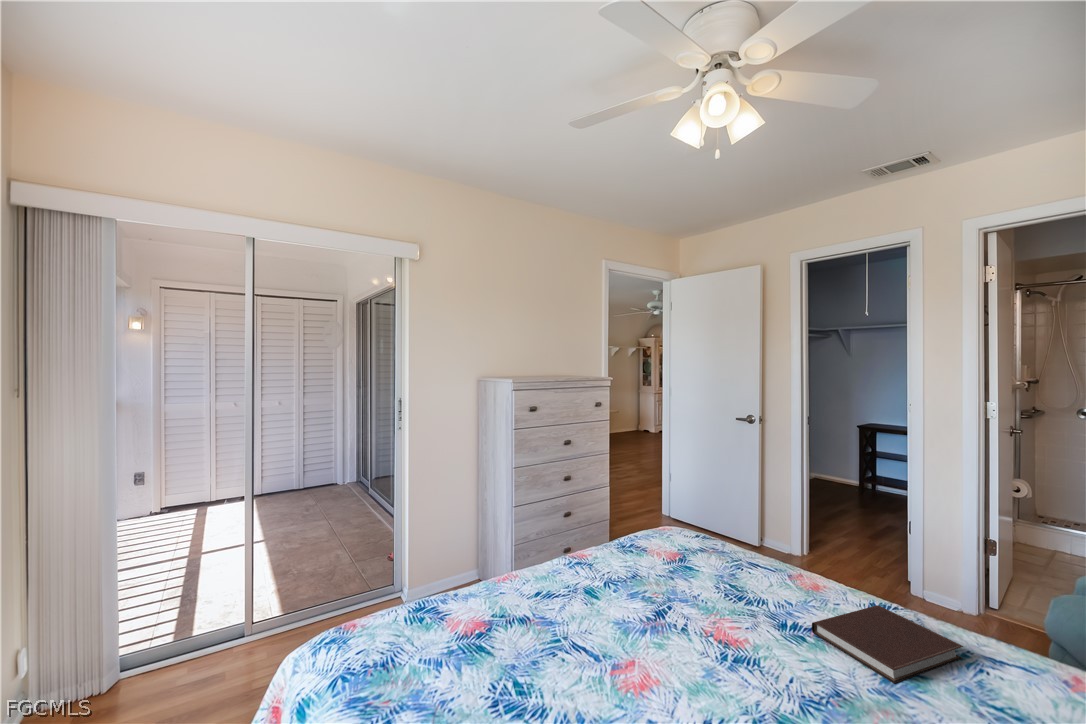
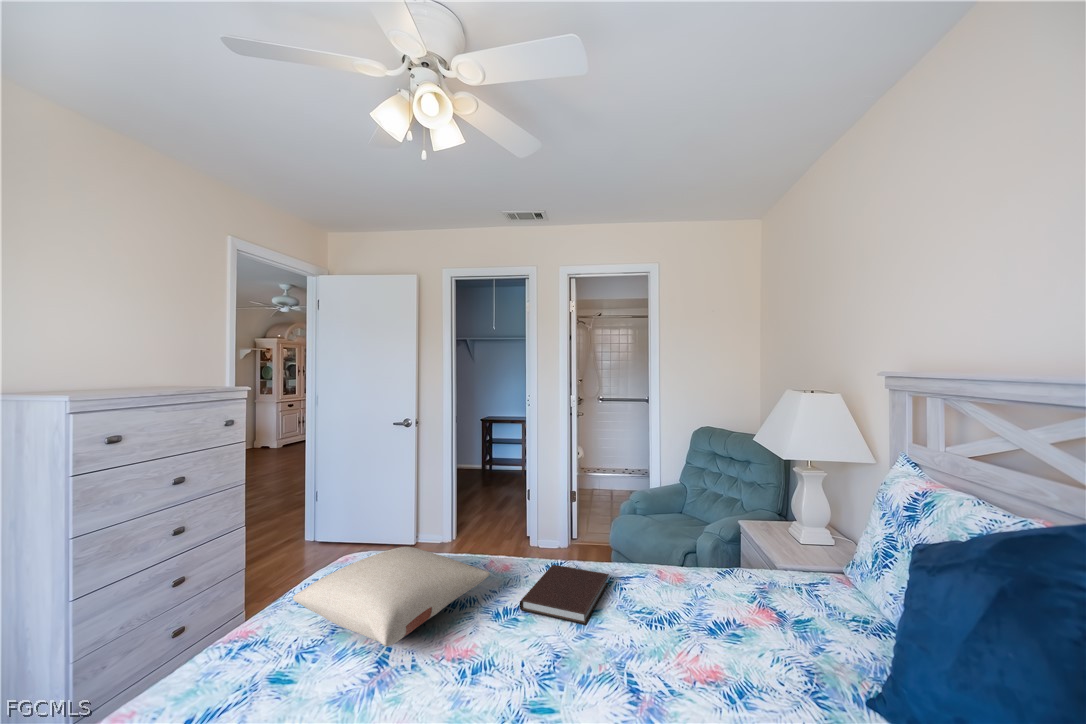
pillow: none [608,527,783,601] -> present [293,547,490,646]

